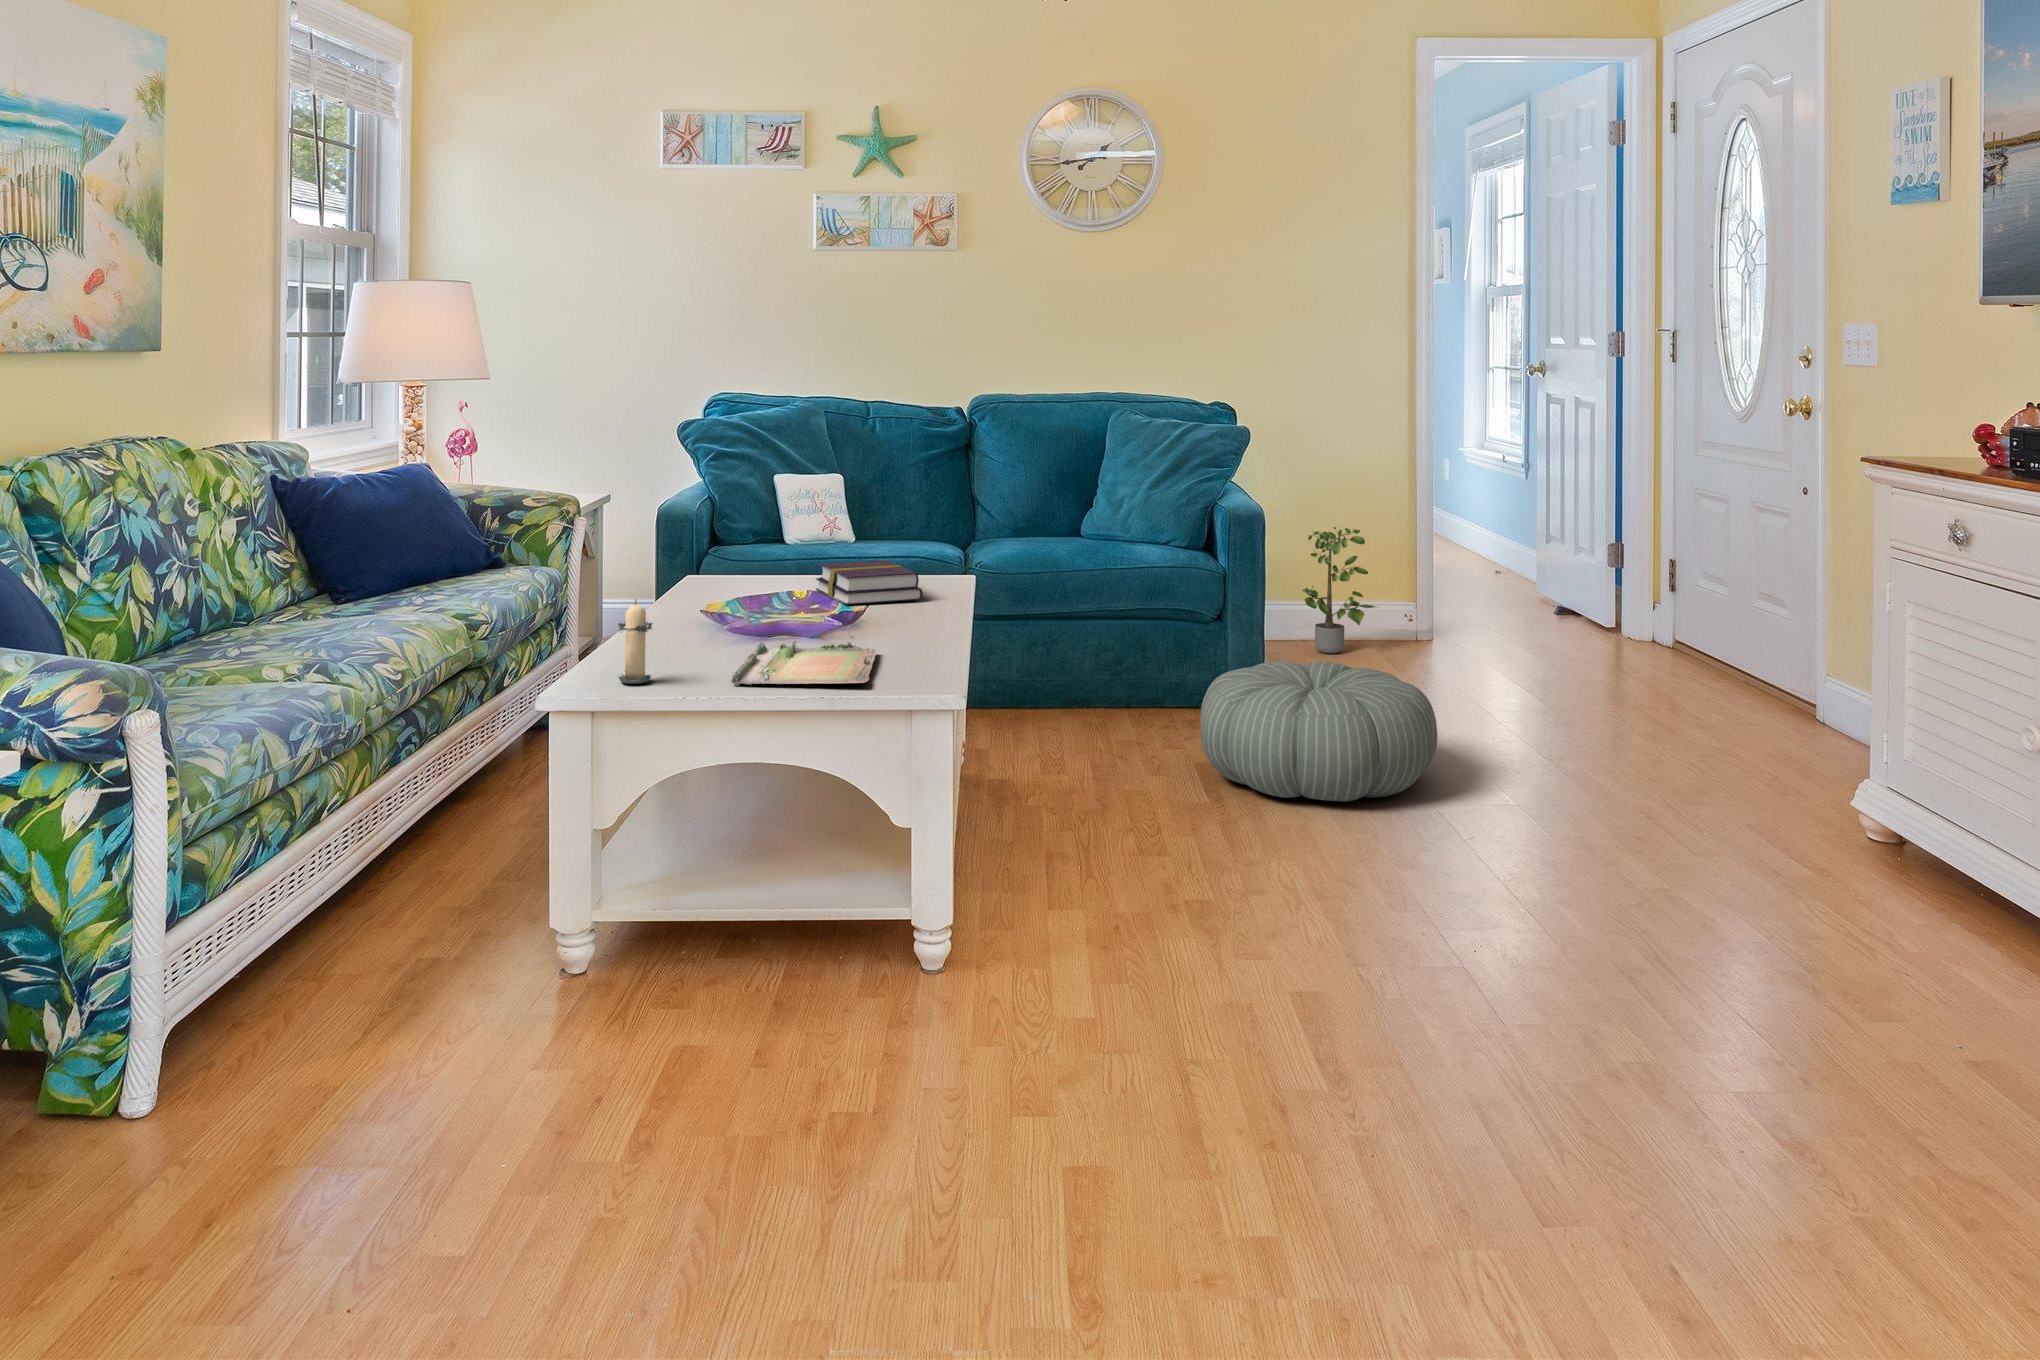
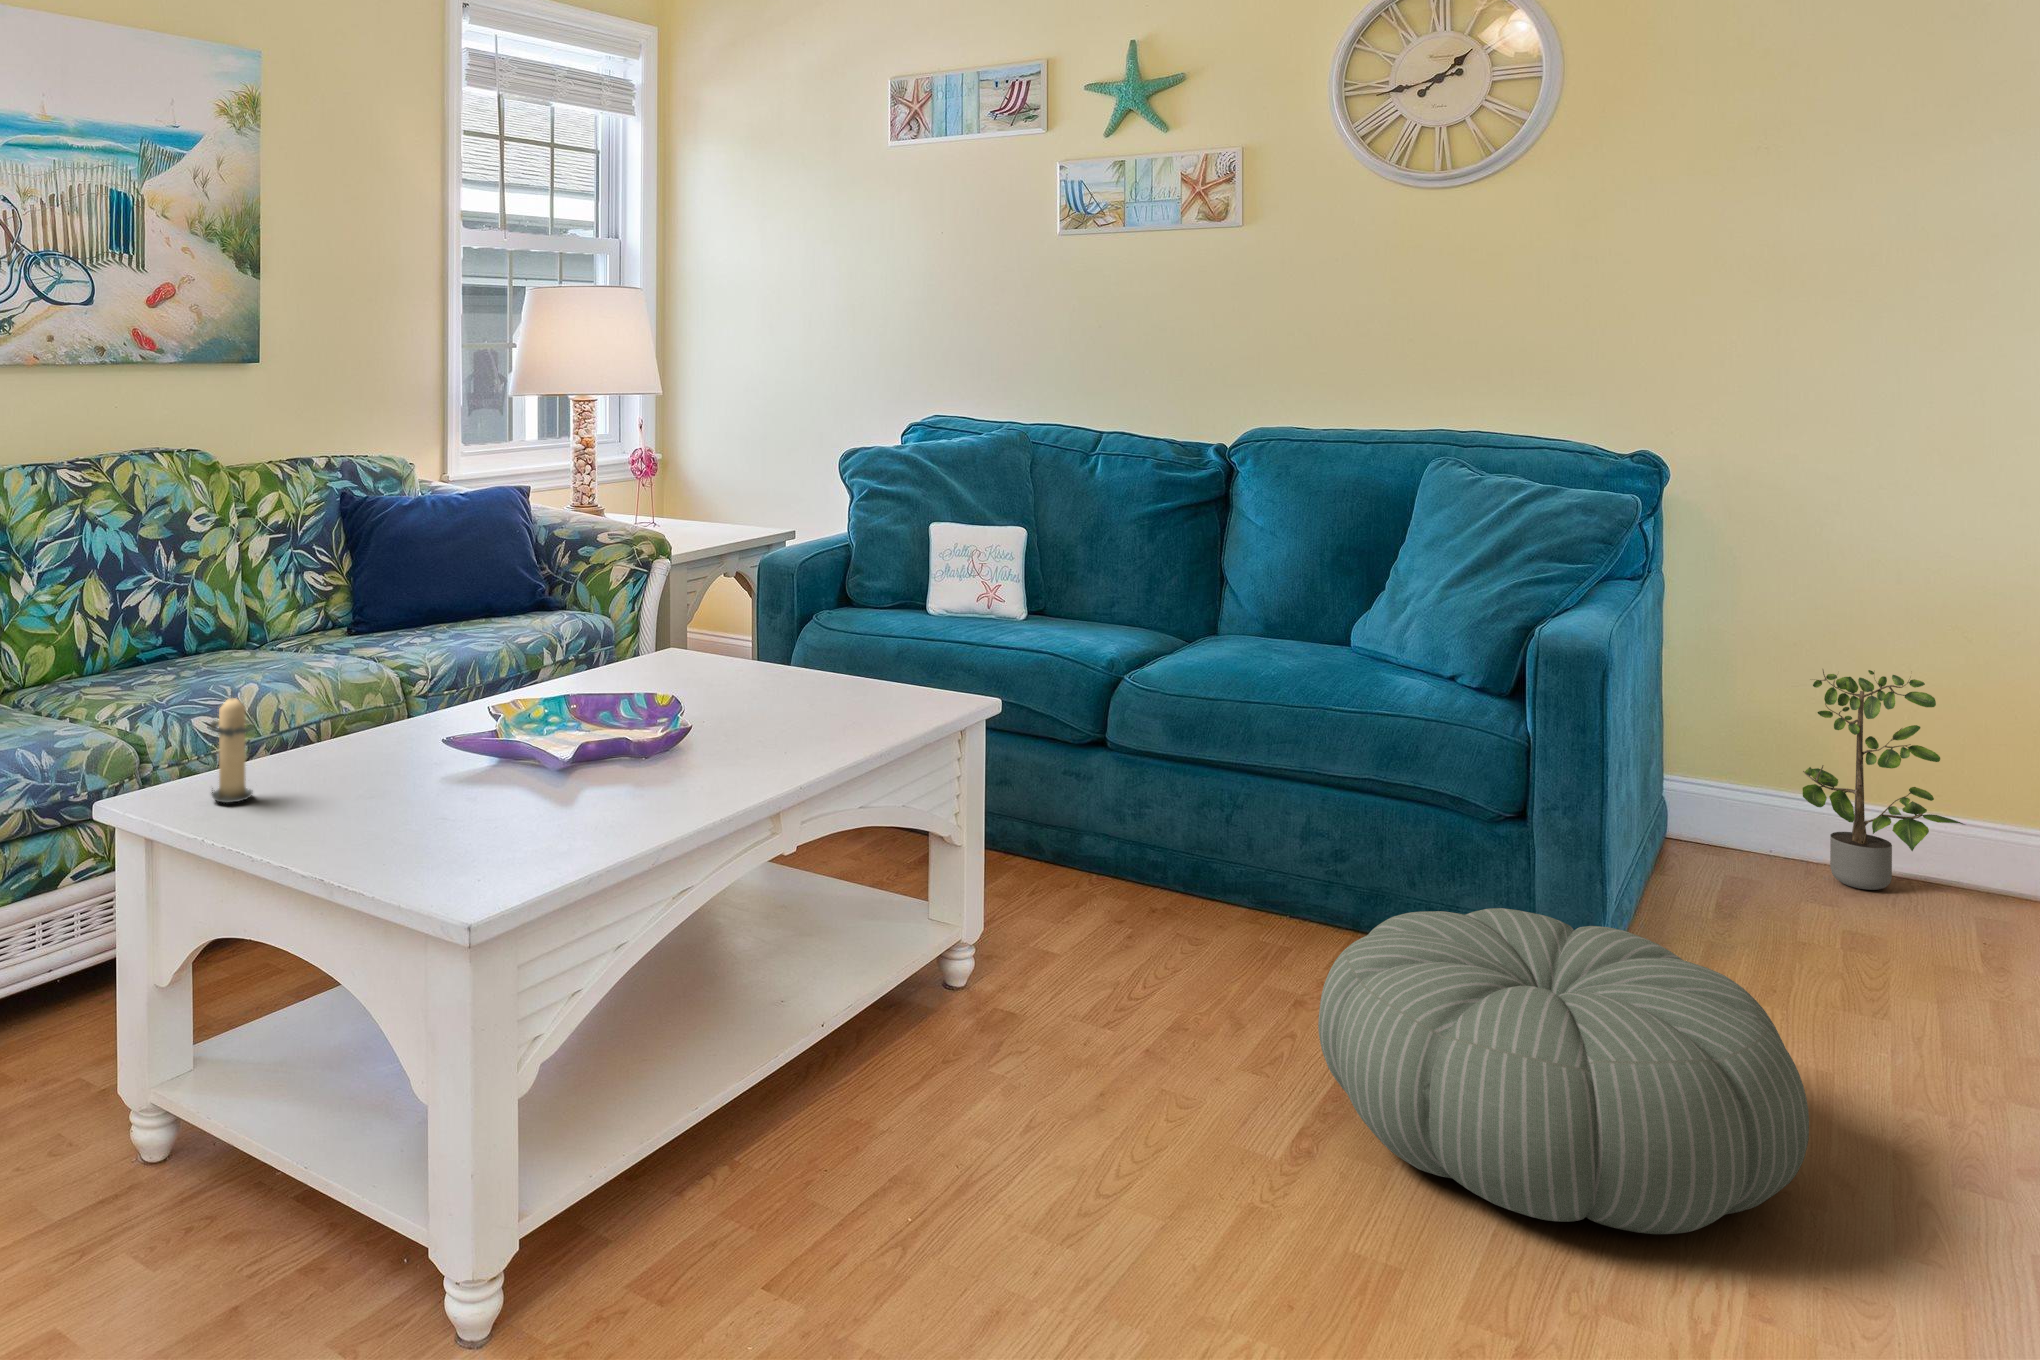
book: present [816,560,922,605] -> none [747,652,877,722]
tray: present [731,636,877,686] -> none [308,764,589,860]

